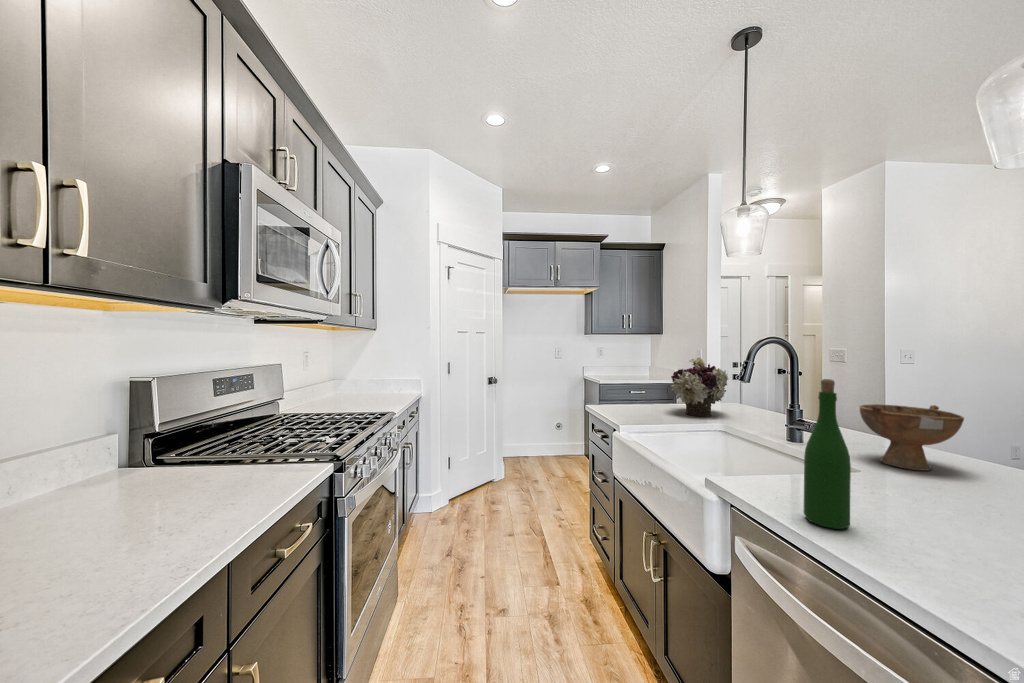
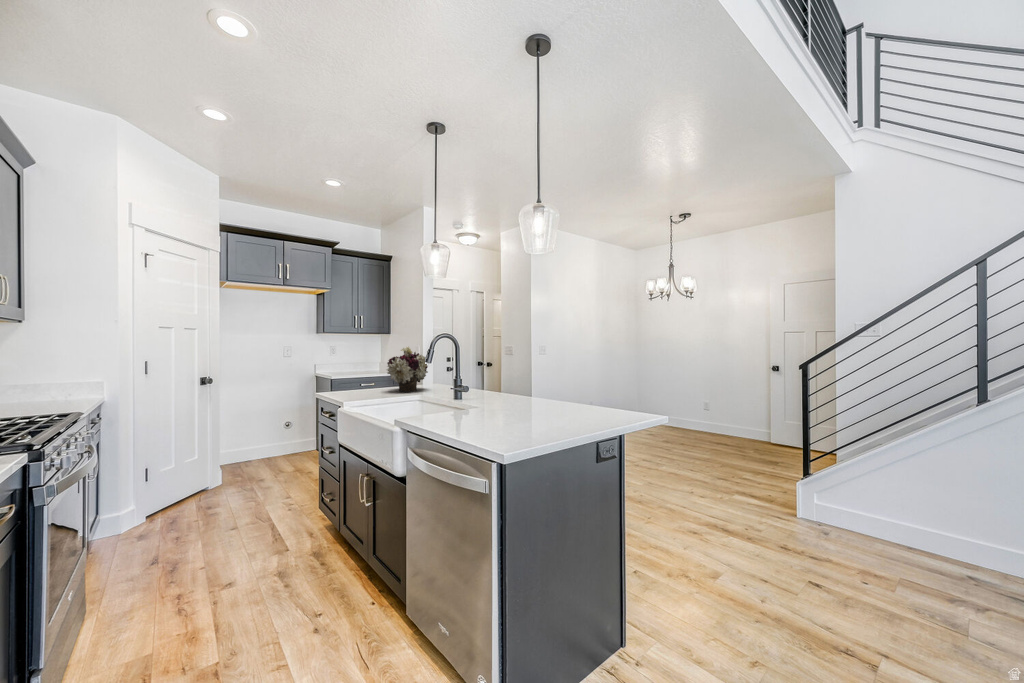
wine bottle: present [803,379,851,529] -> none [433,349,452,426]
bowl: present [860,404,964,471] -> none [486,368,526,403]

